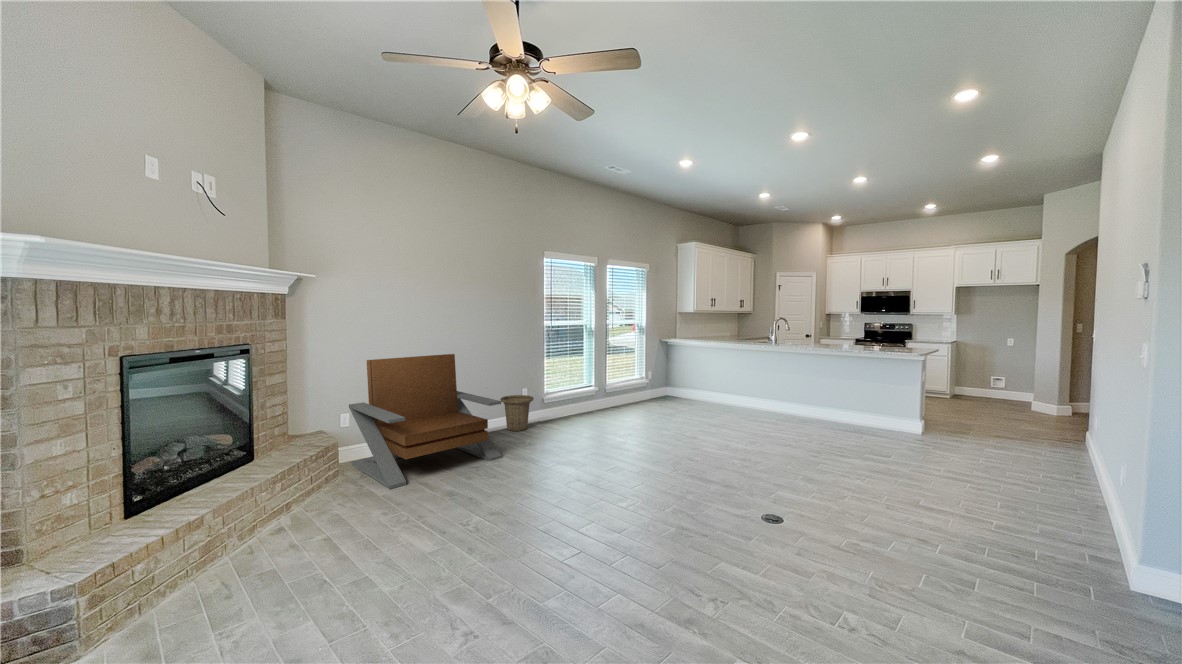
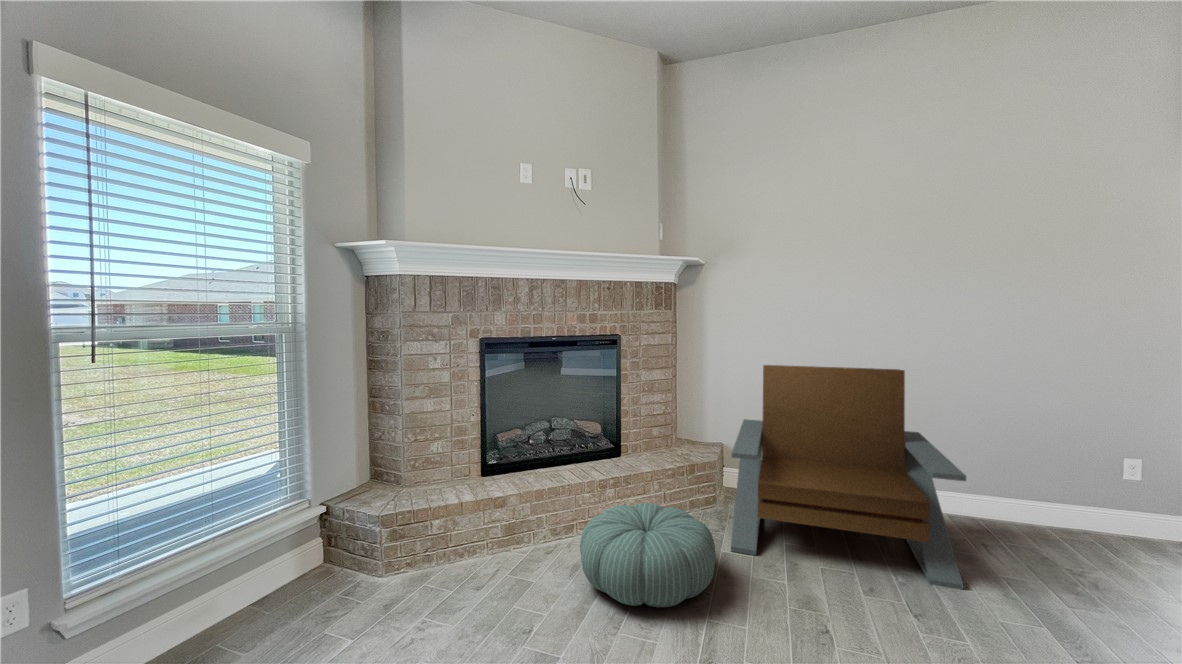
basket: present [500,395,534,431] -> none [1037,468,1137,555]
pouf: none [303,468,415,539] -> present [580,503,716,607]

